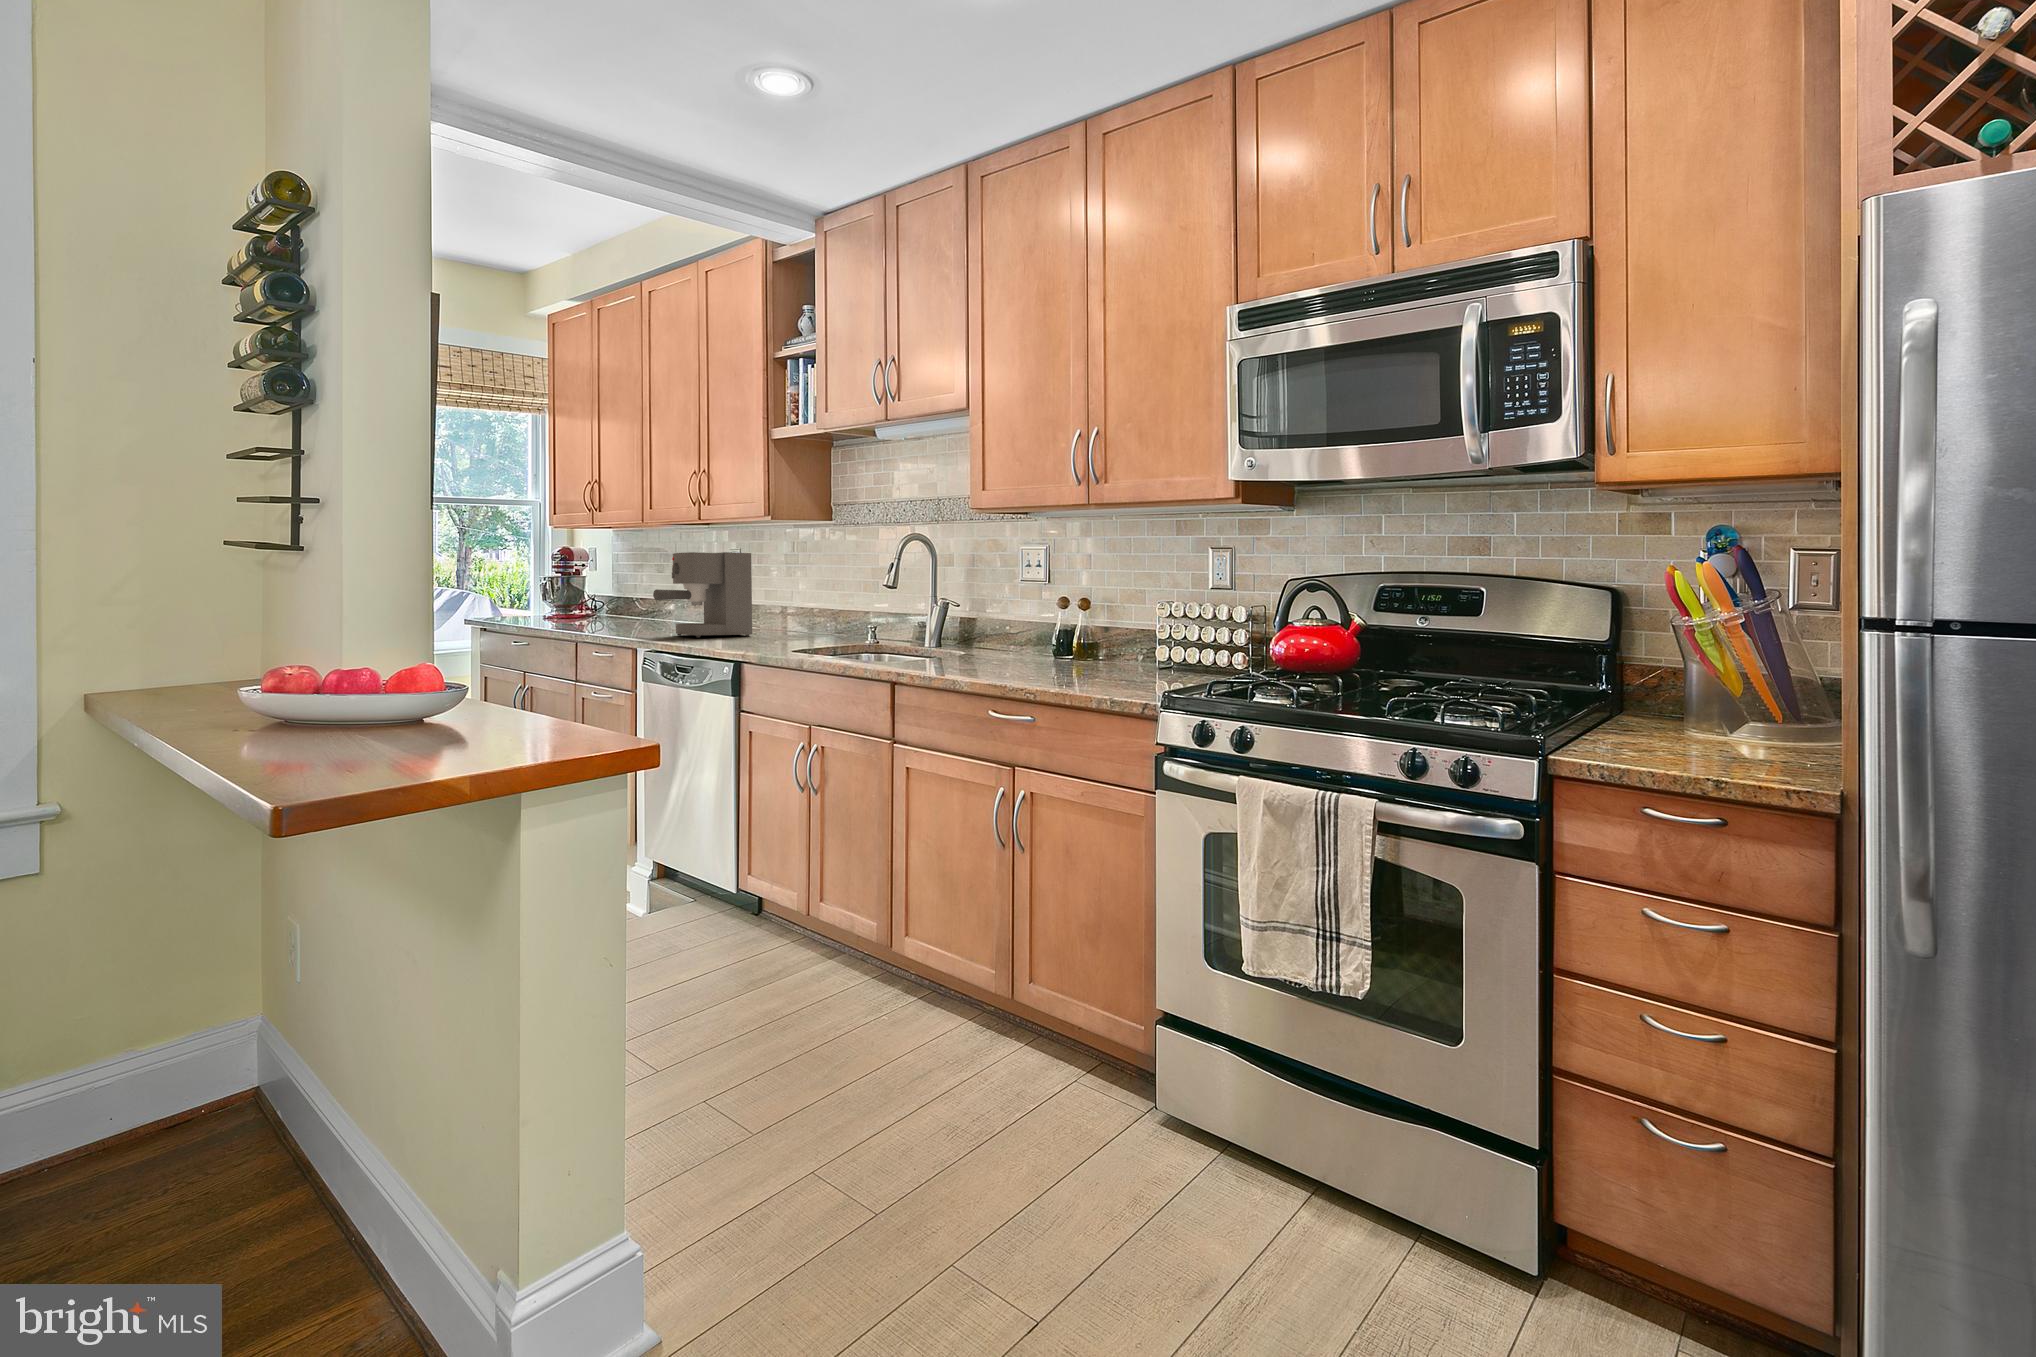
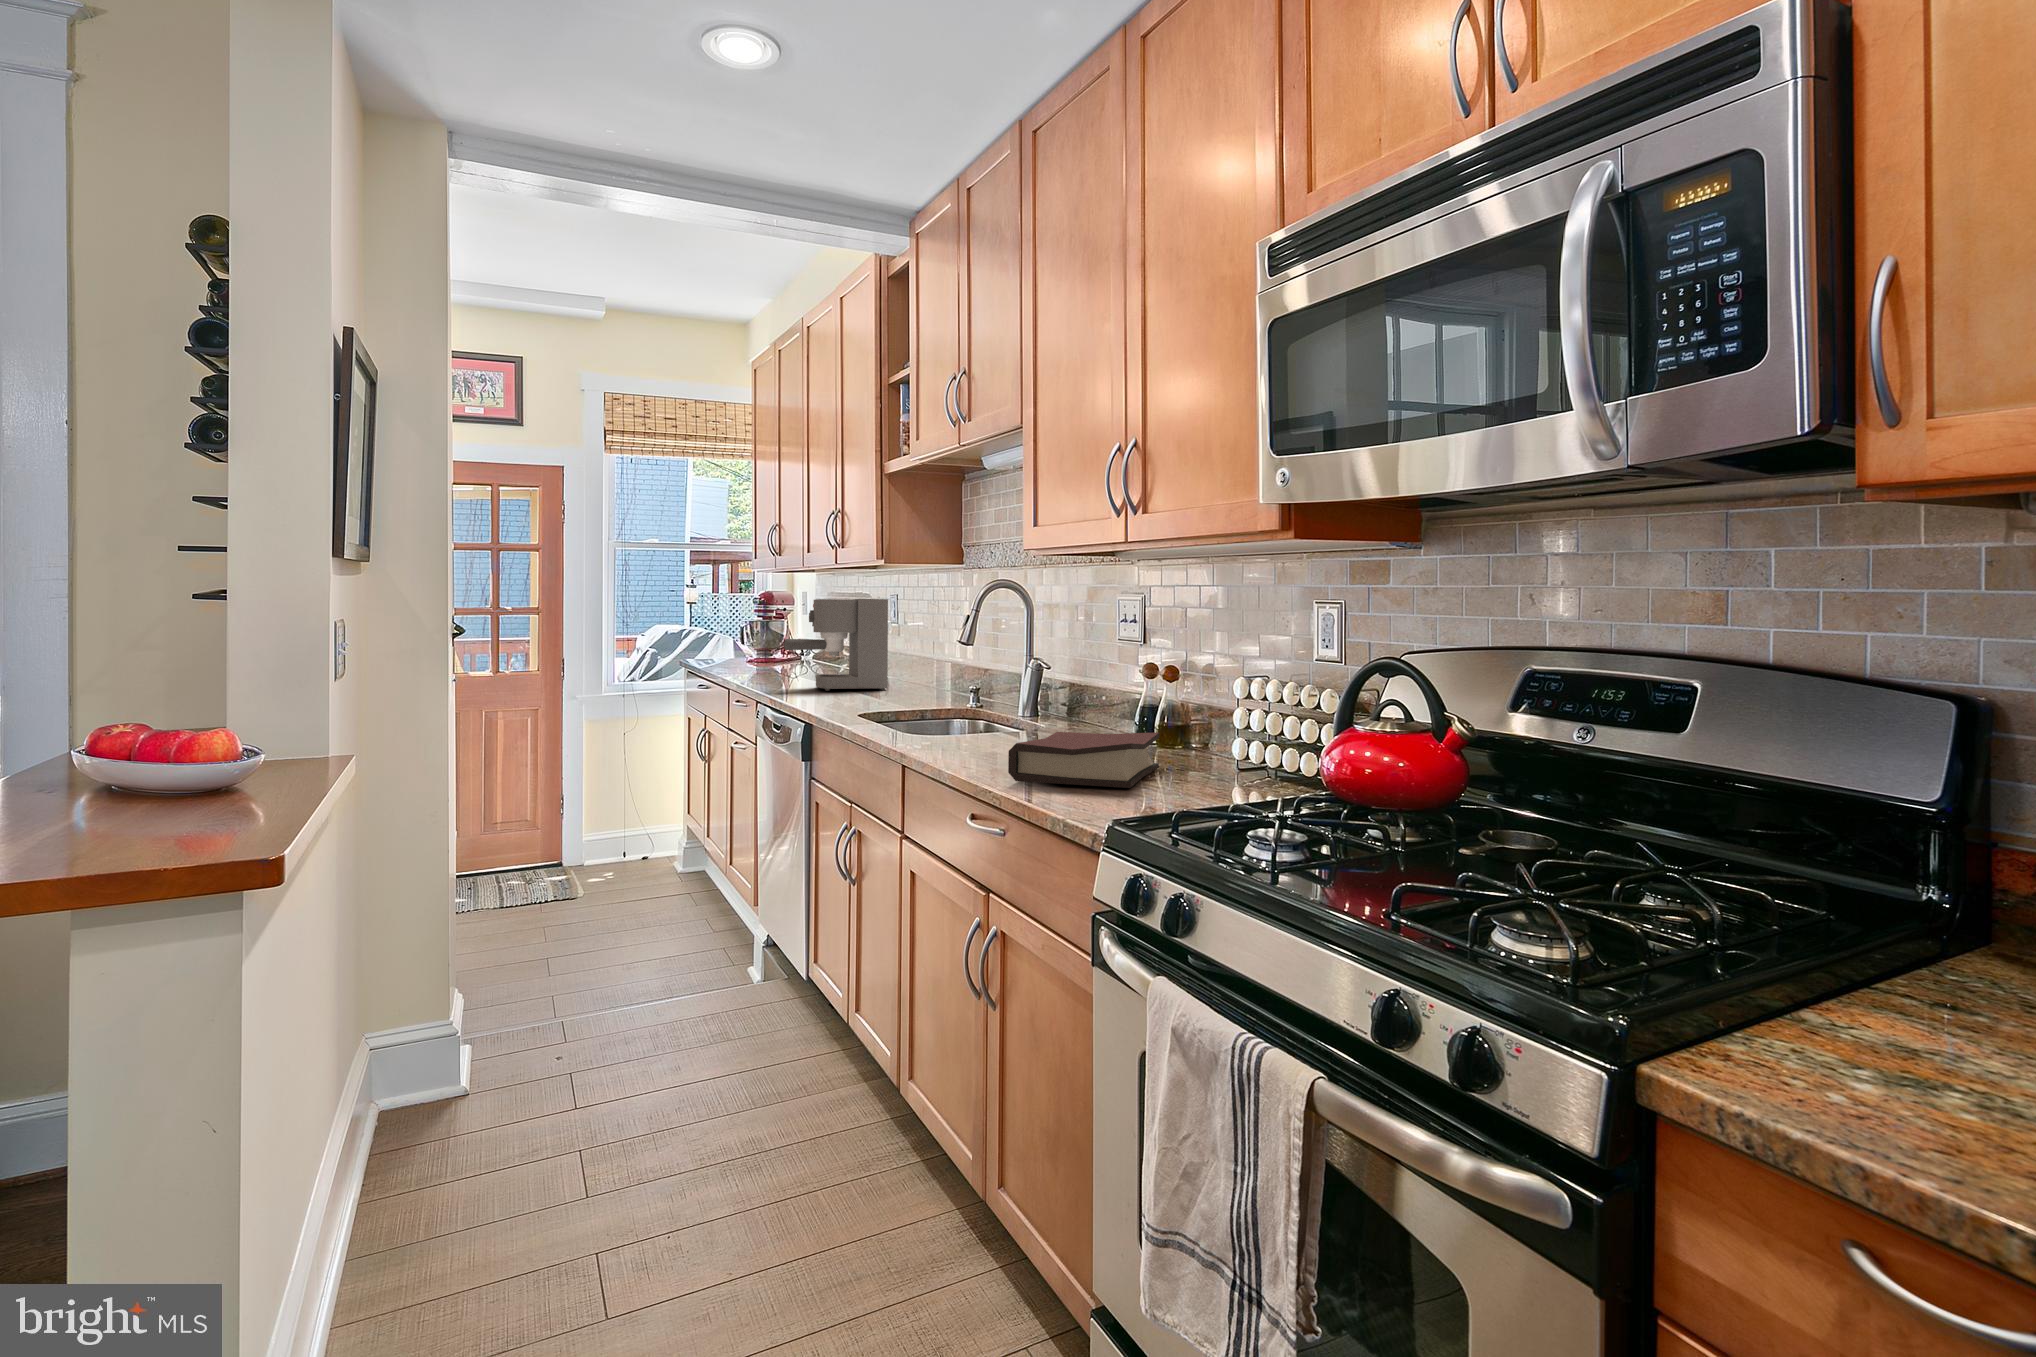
hardback book: none [1027,647,1124,681] -> present [1008,732,1159,788]

